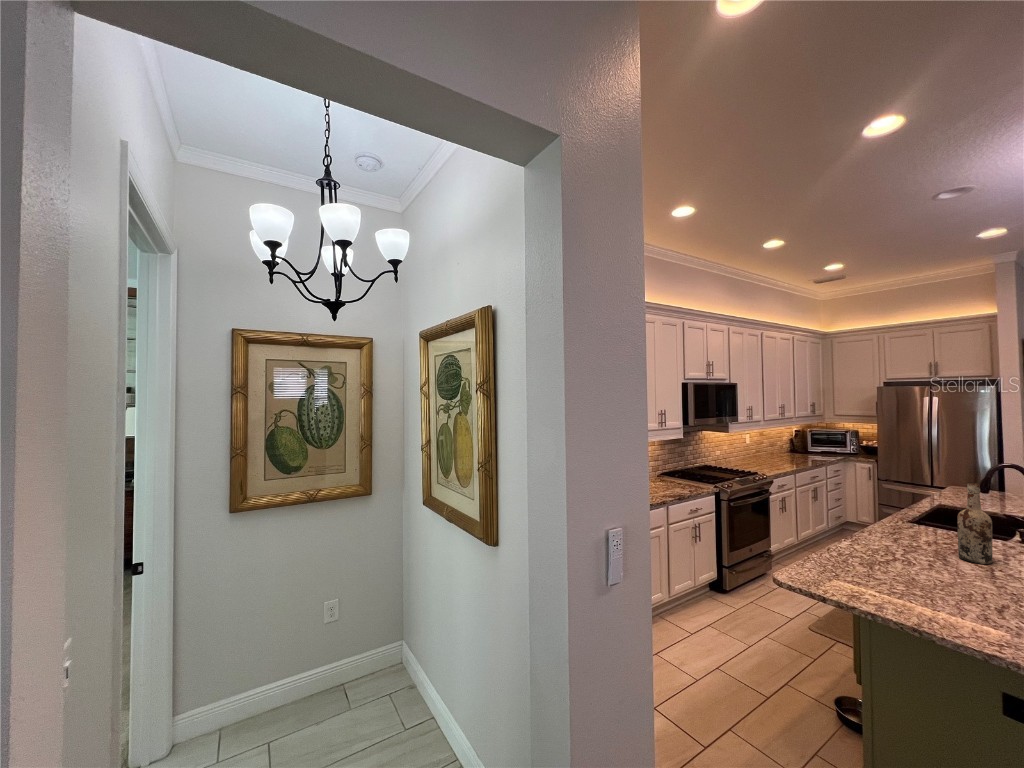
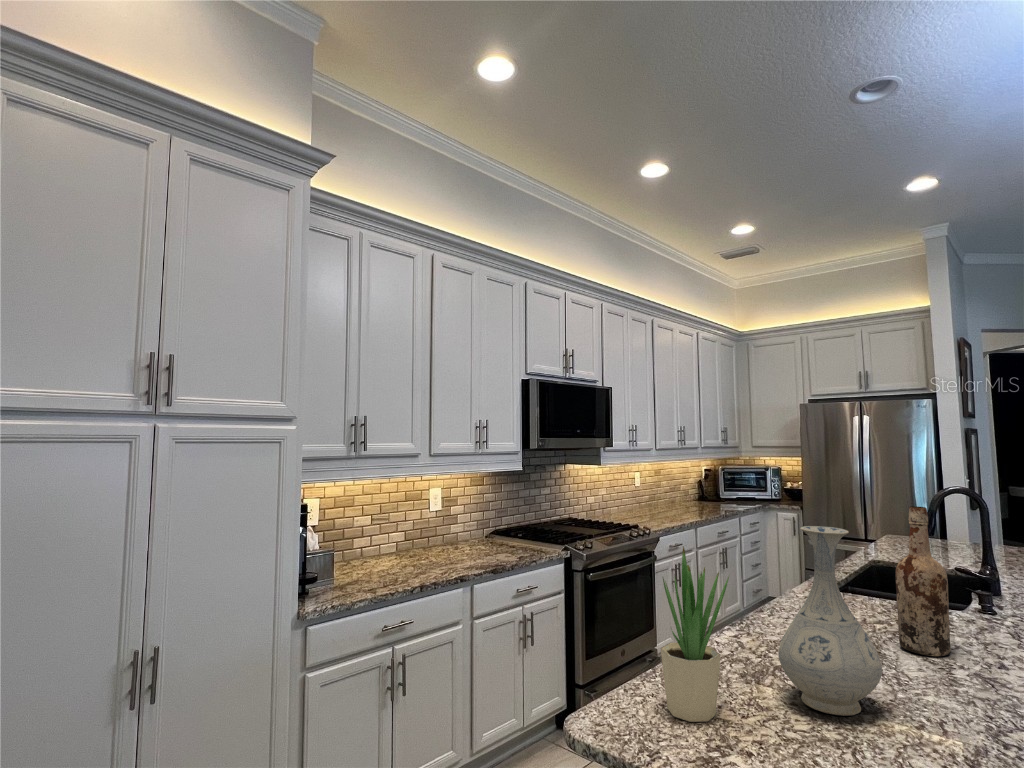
vase: none [886,494,948,586] -> present [778,526,882,716]
potted plant: none [822,501,861,582] -> present [661,547,729,722]

